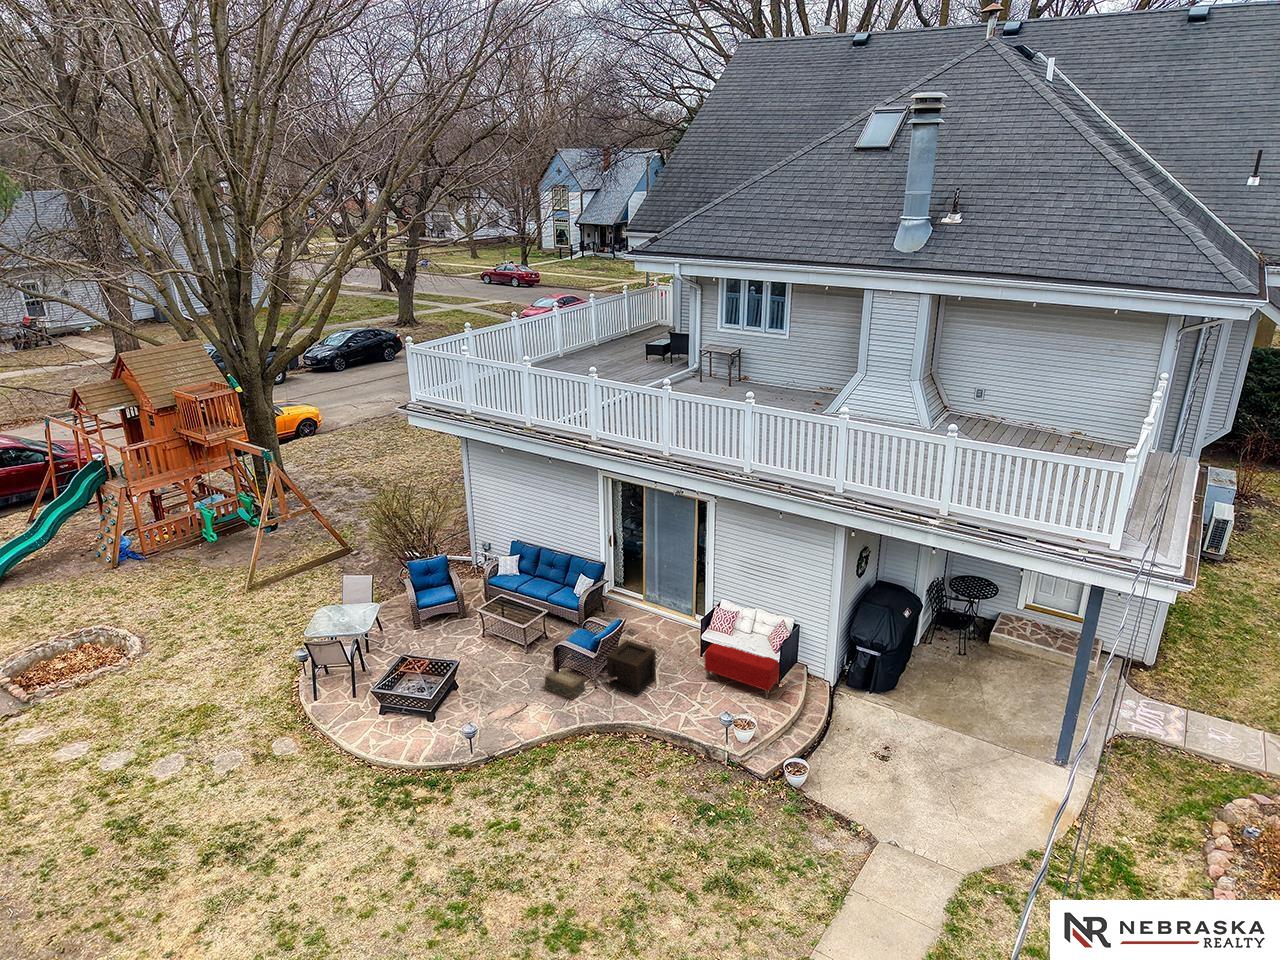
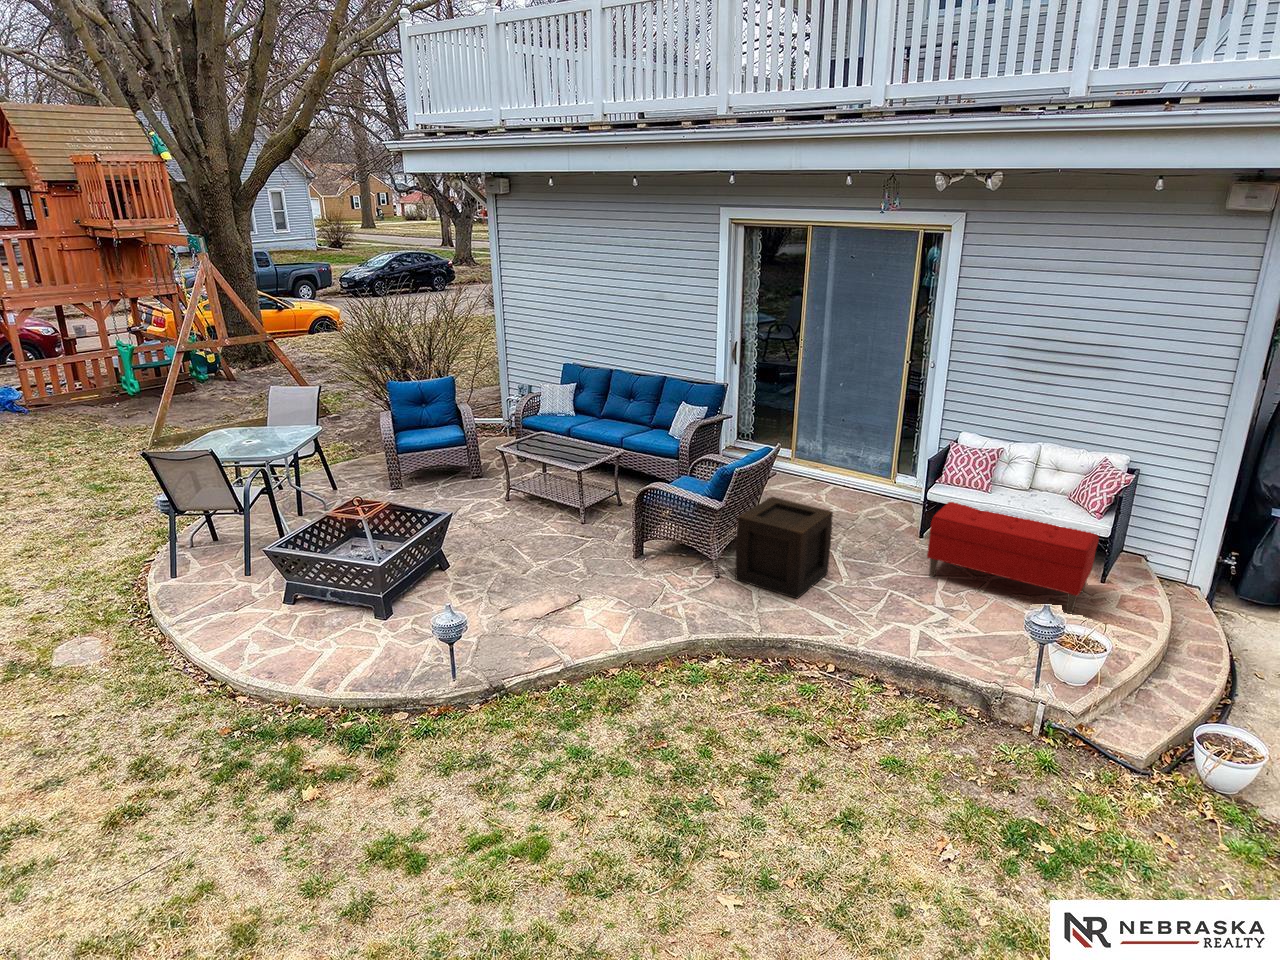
woven basket: present [545,669,585,700] -> none [614,542,693,598]

